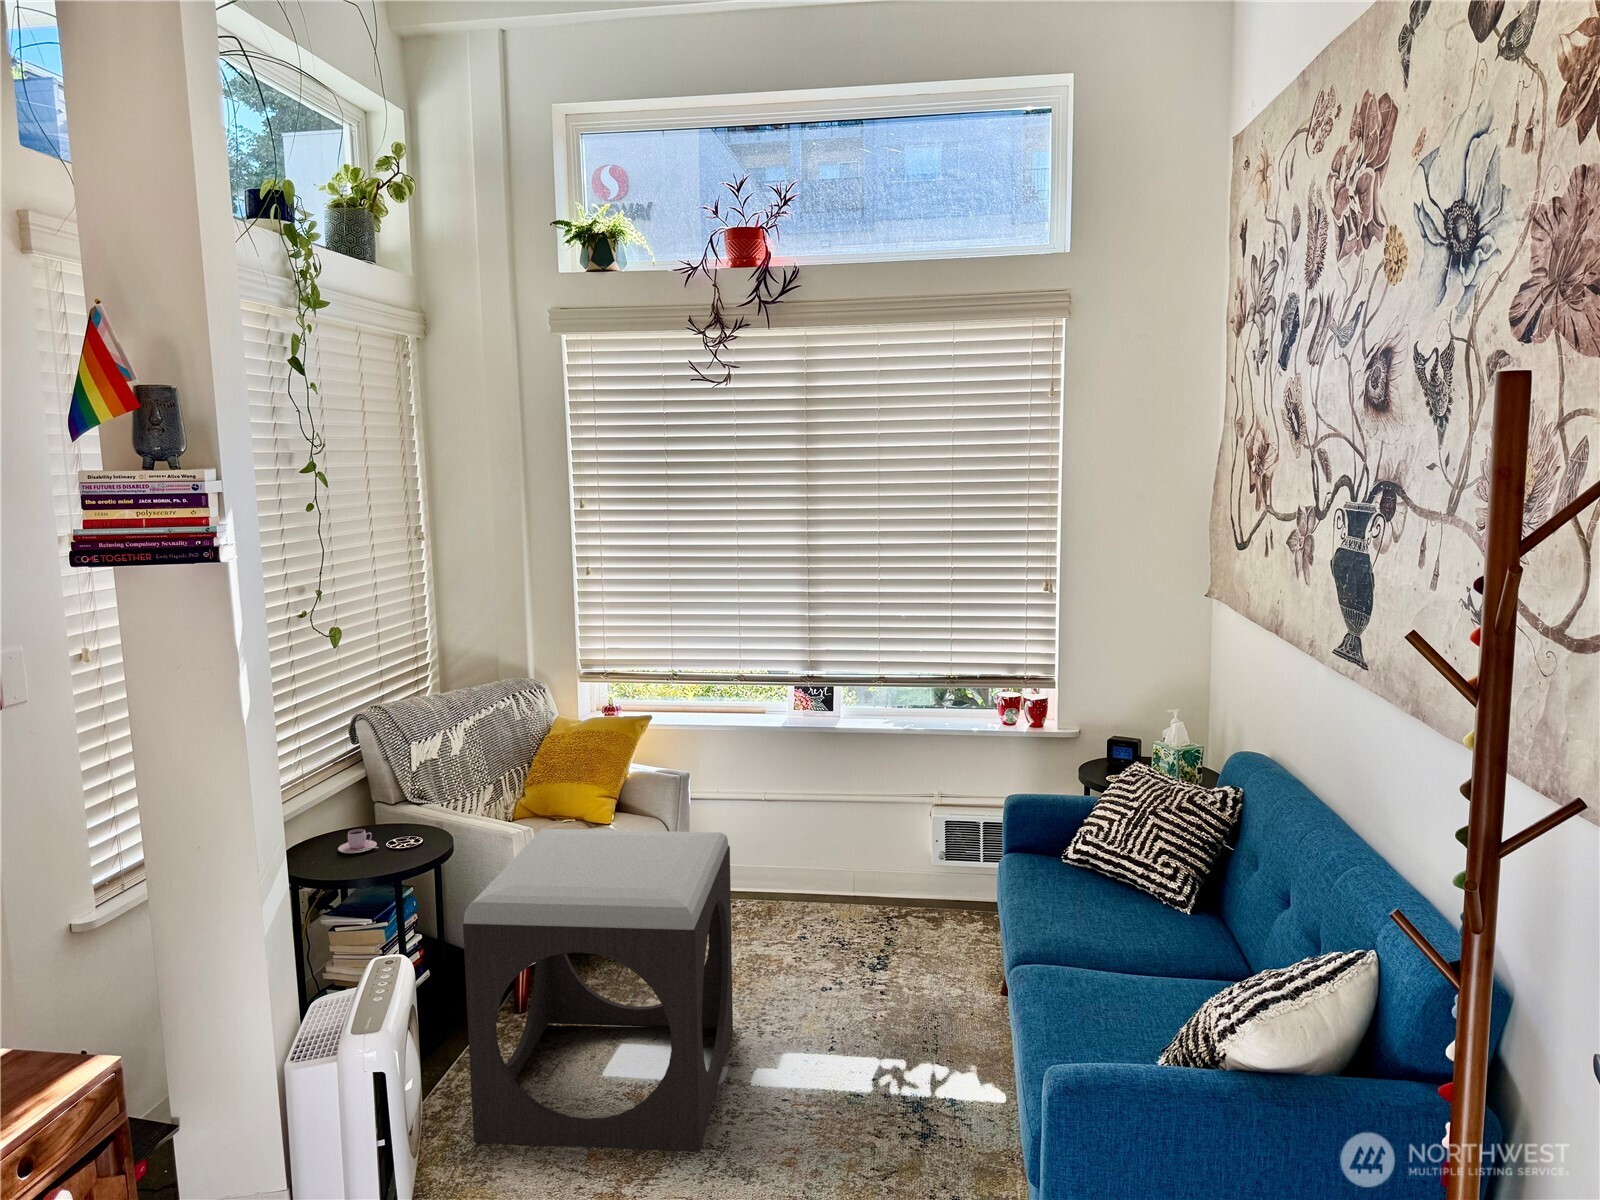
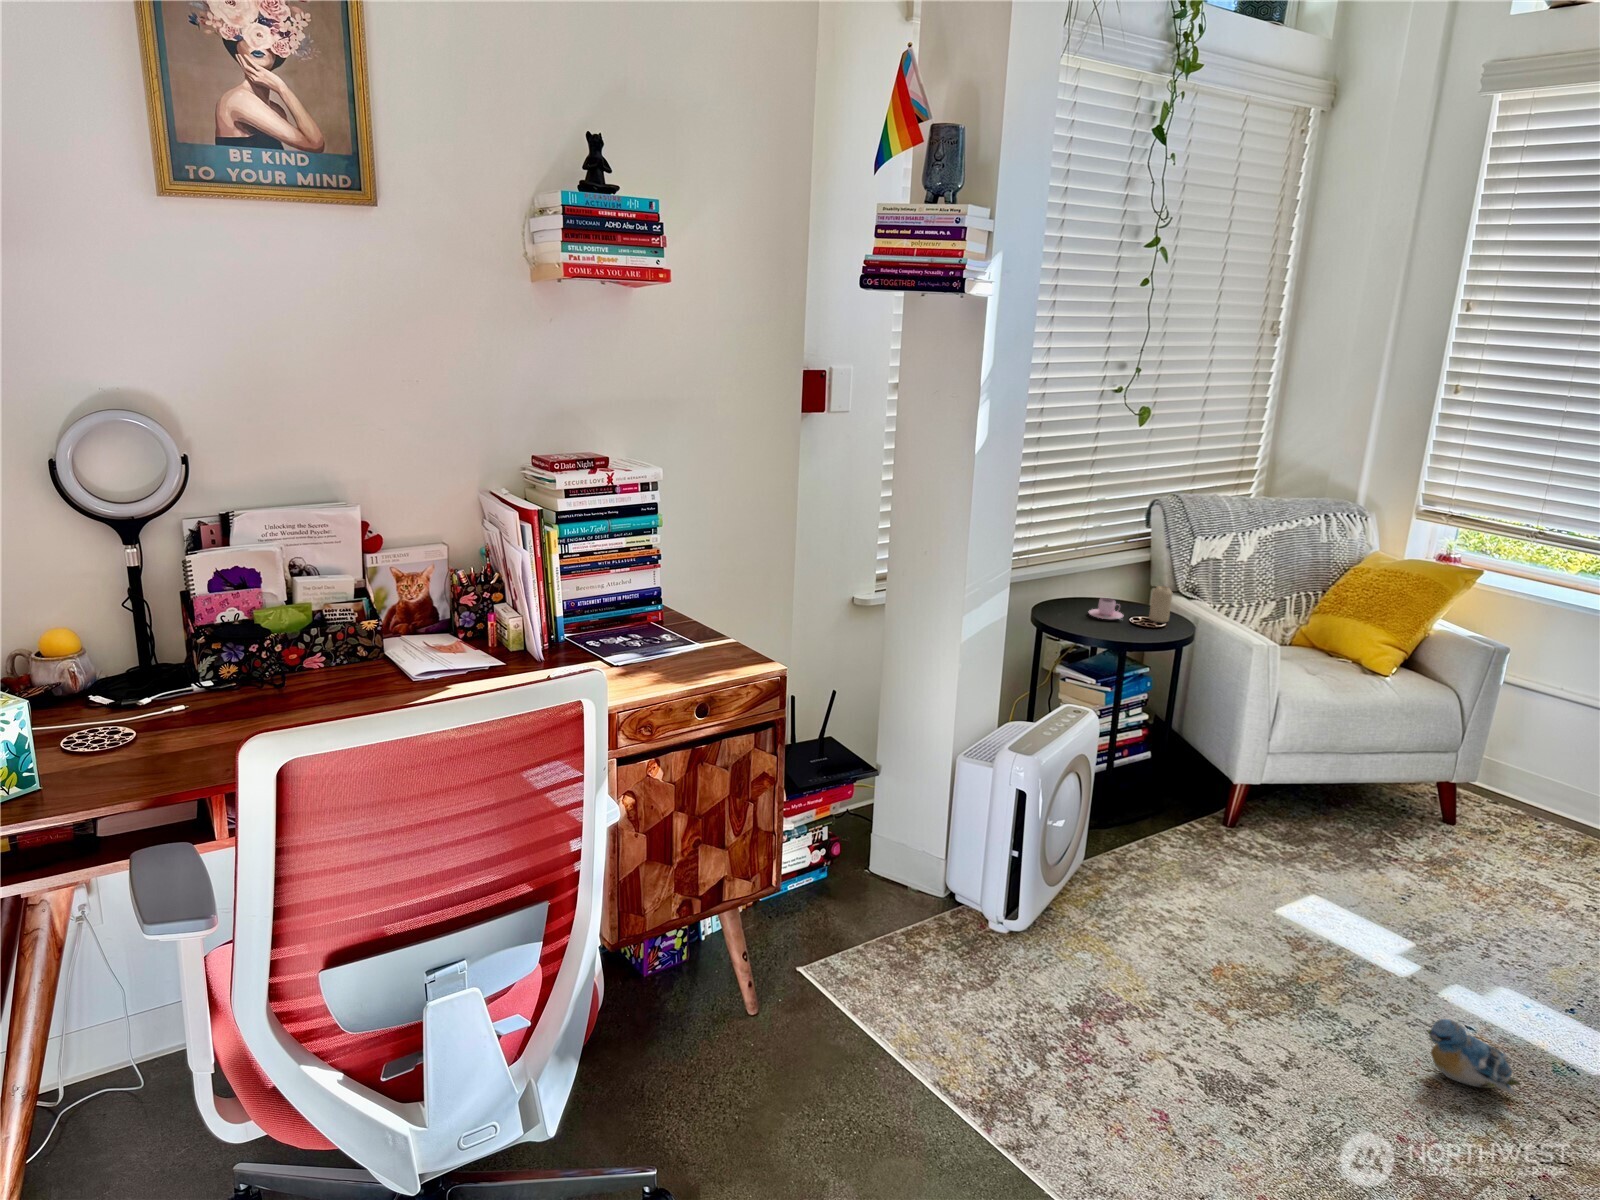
candle: none [400,801,422,839] -> present [1149,586,1172,622]
footstool: present [463,829,733,1152] -> none [1121,647,1500,1022]
plush toy: none [775,1100,844,1149] -> present [1427,1019,1521,1094]

